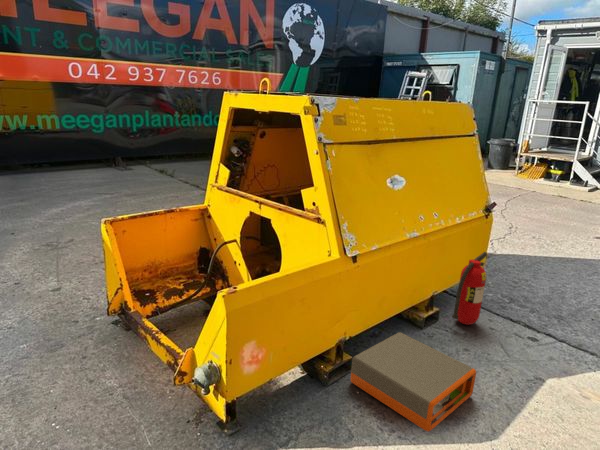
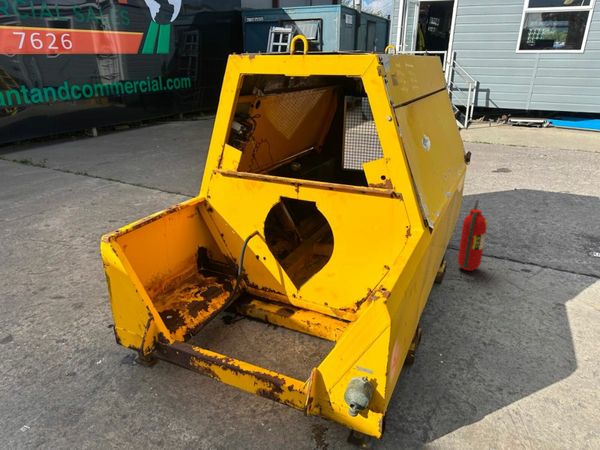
storage box: present [350,332,476,432] -> none [429,292,537,379]

